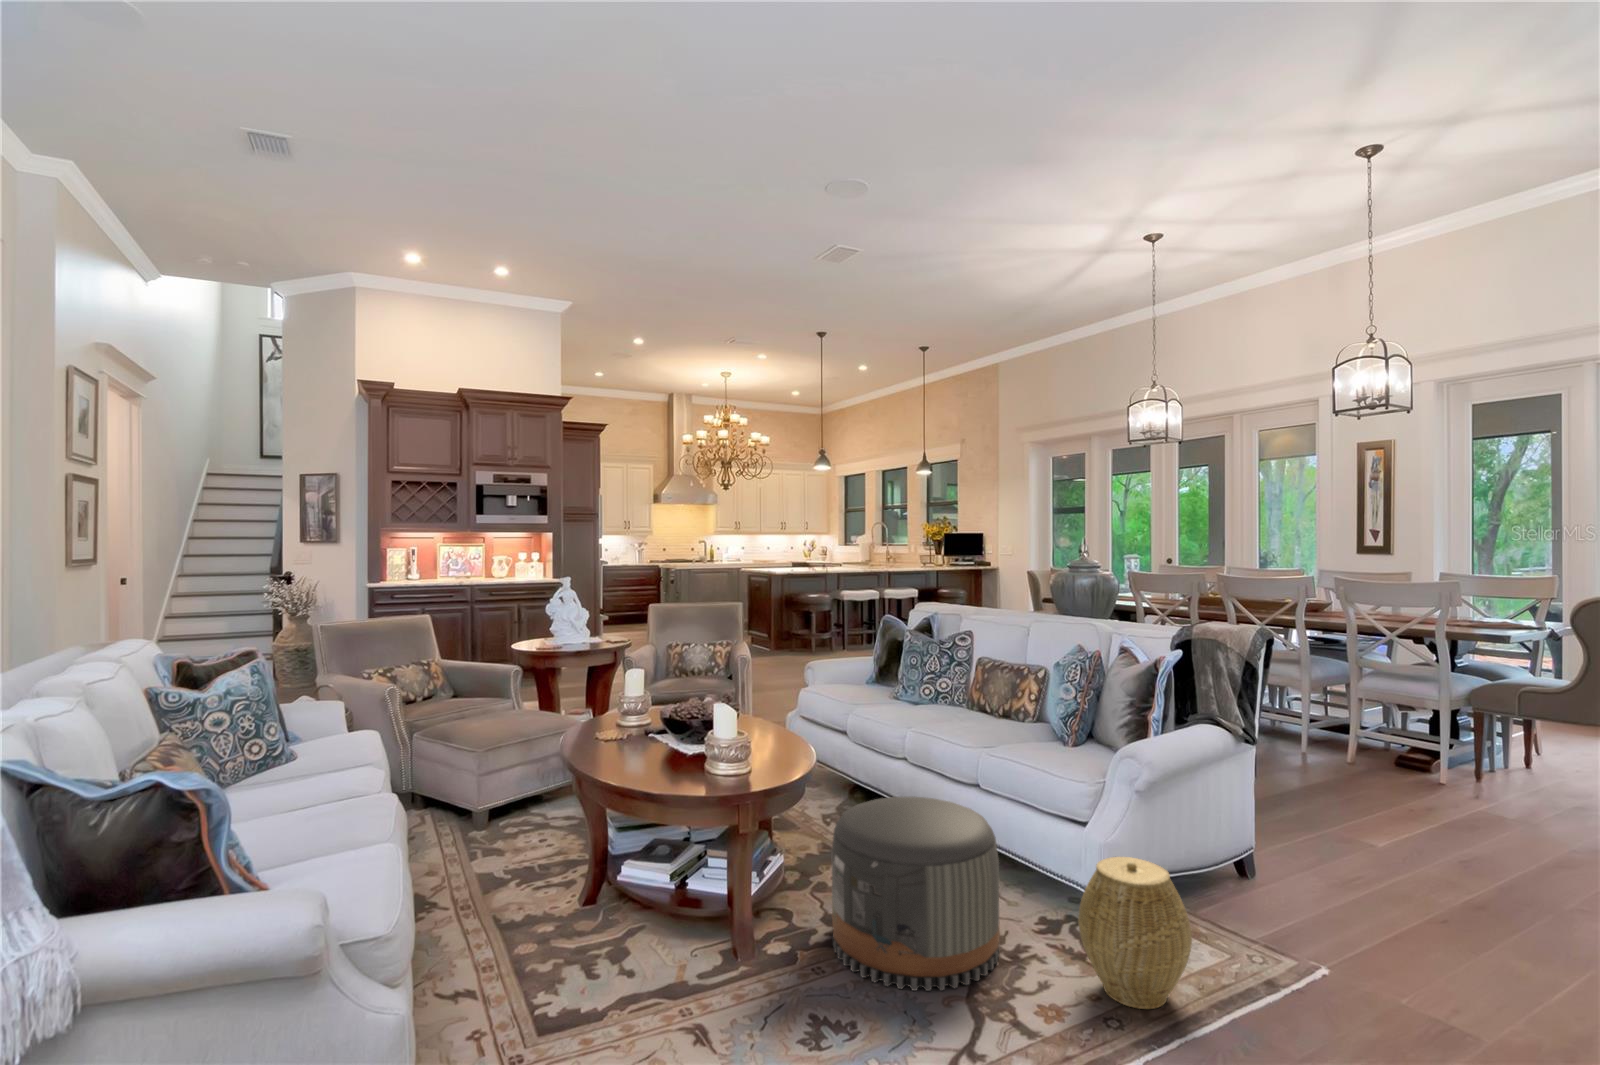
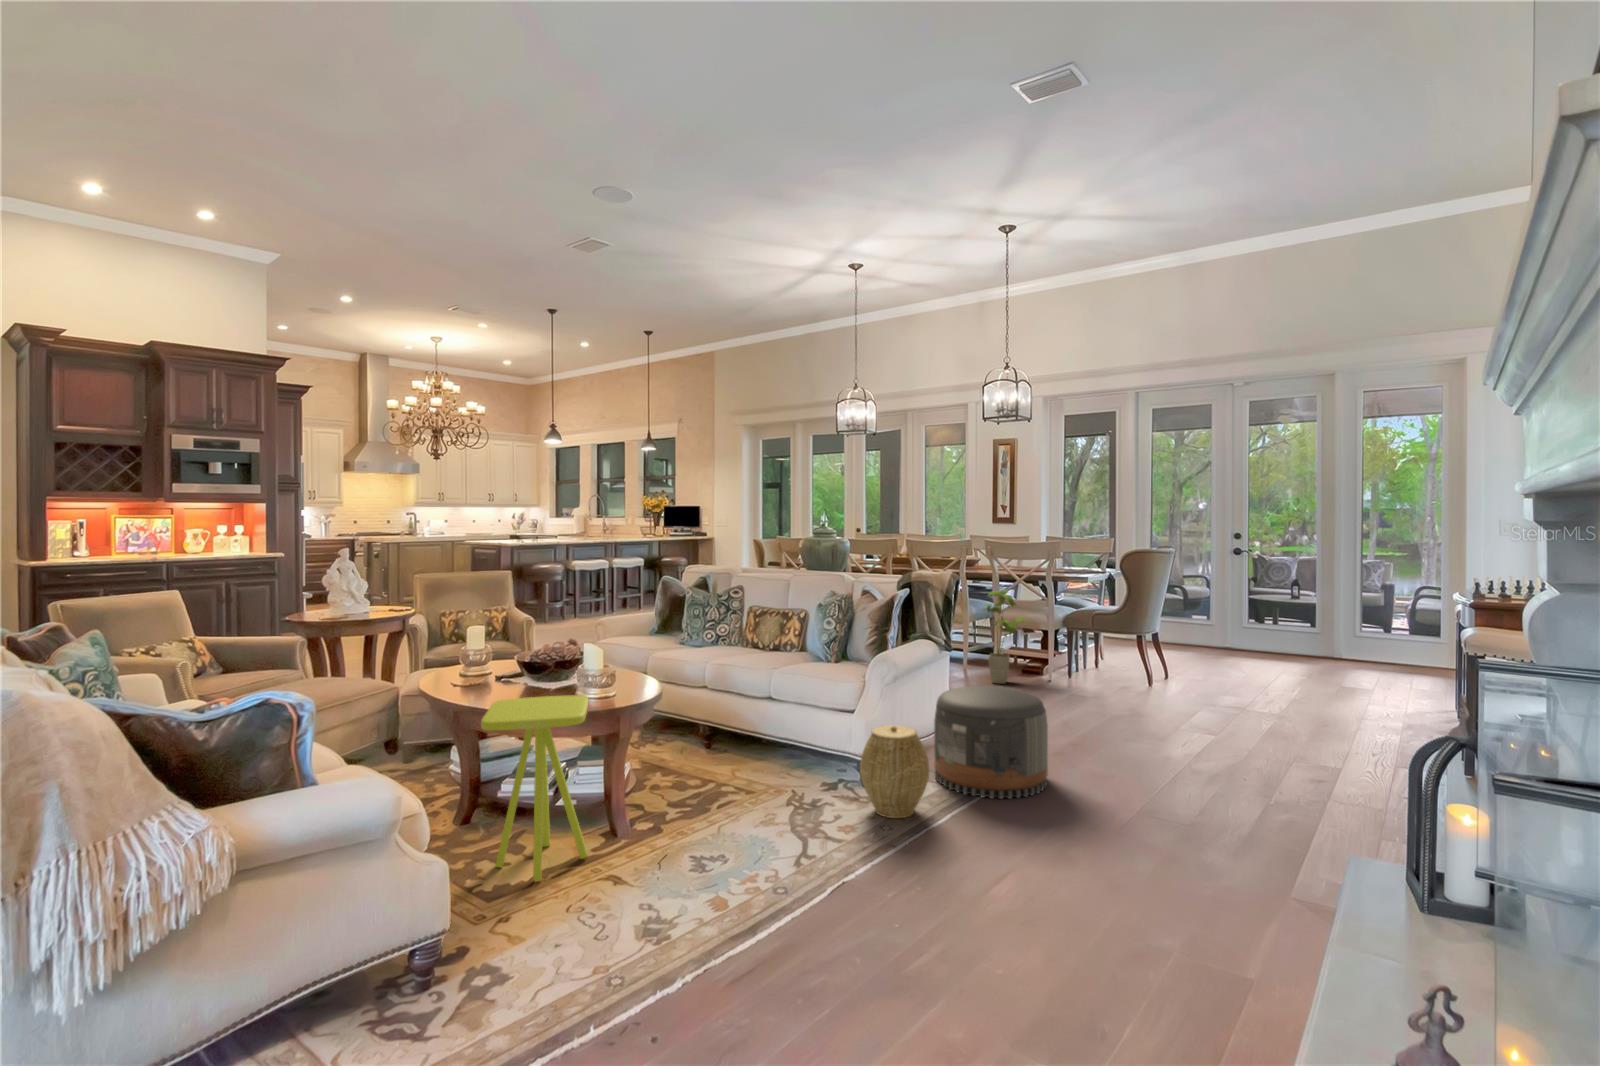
house plant: none [1340,650,1431,789] -> present [983,590,1028,684]
side table: none [559,766,703,1004] -> present [481,695,588,880]
pouf: present [831,797,1000,991] -> present [934,685,1048,799]

